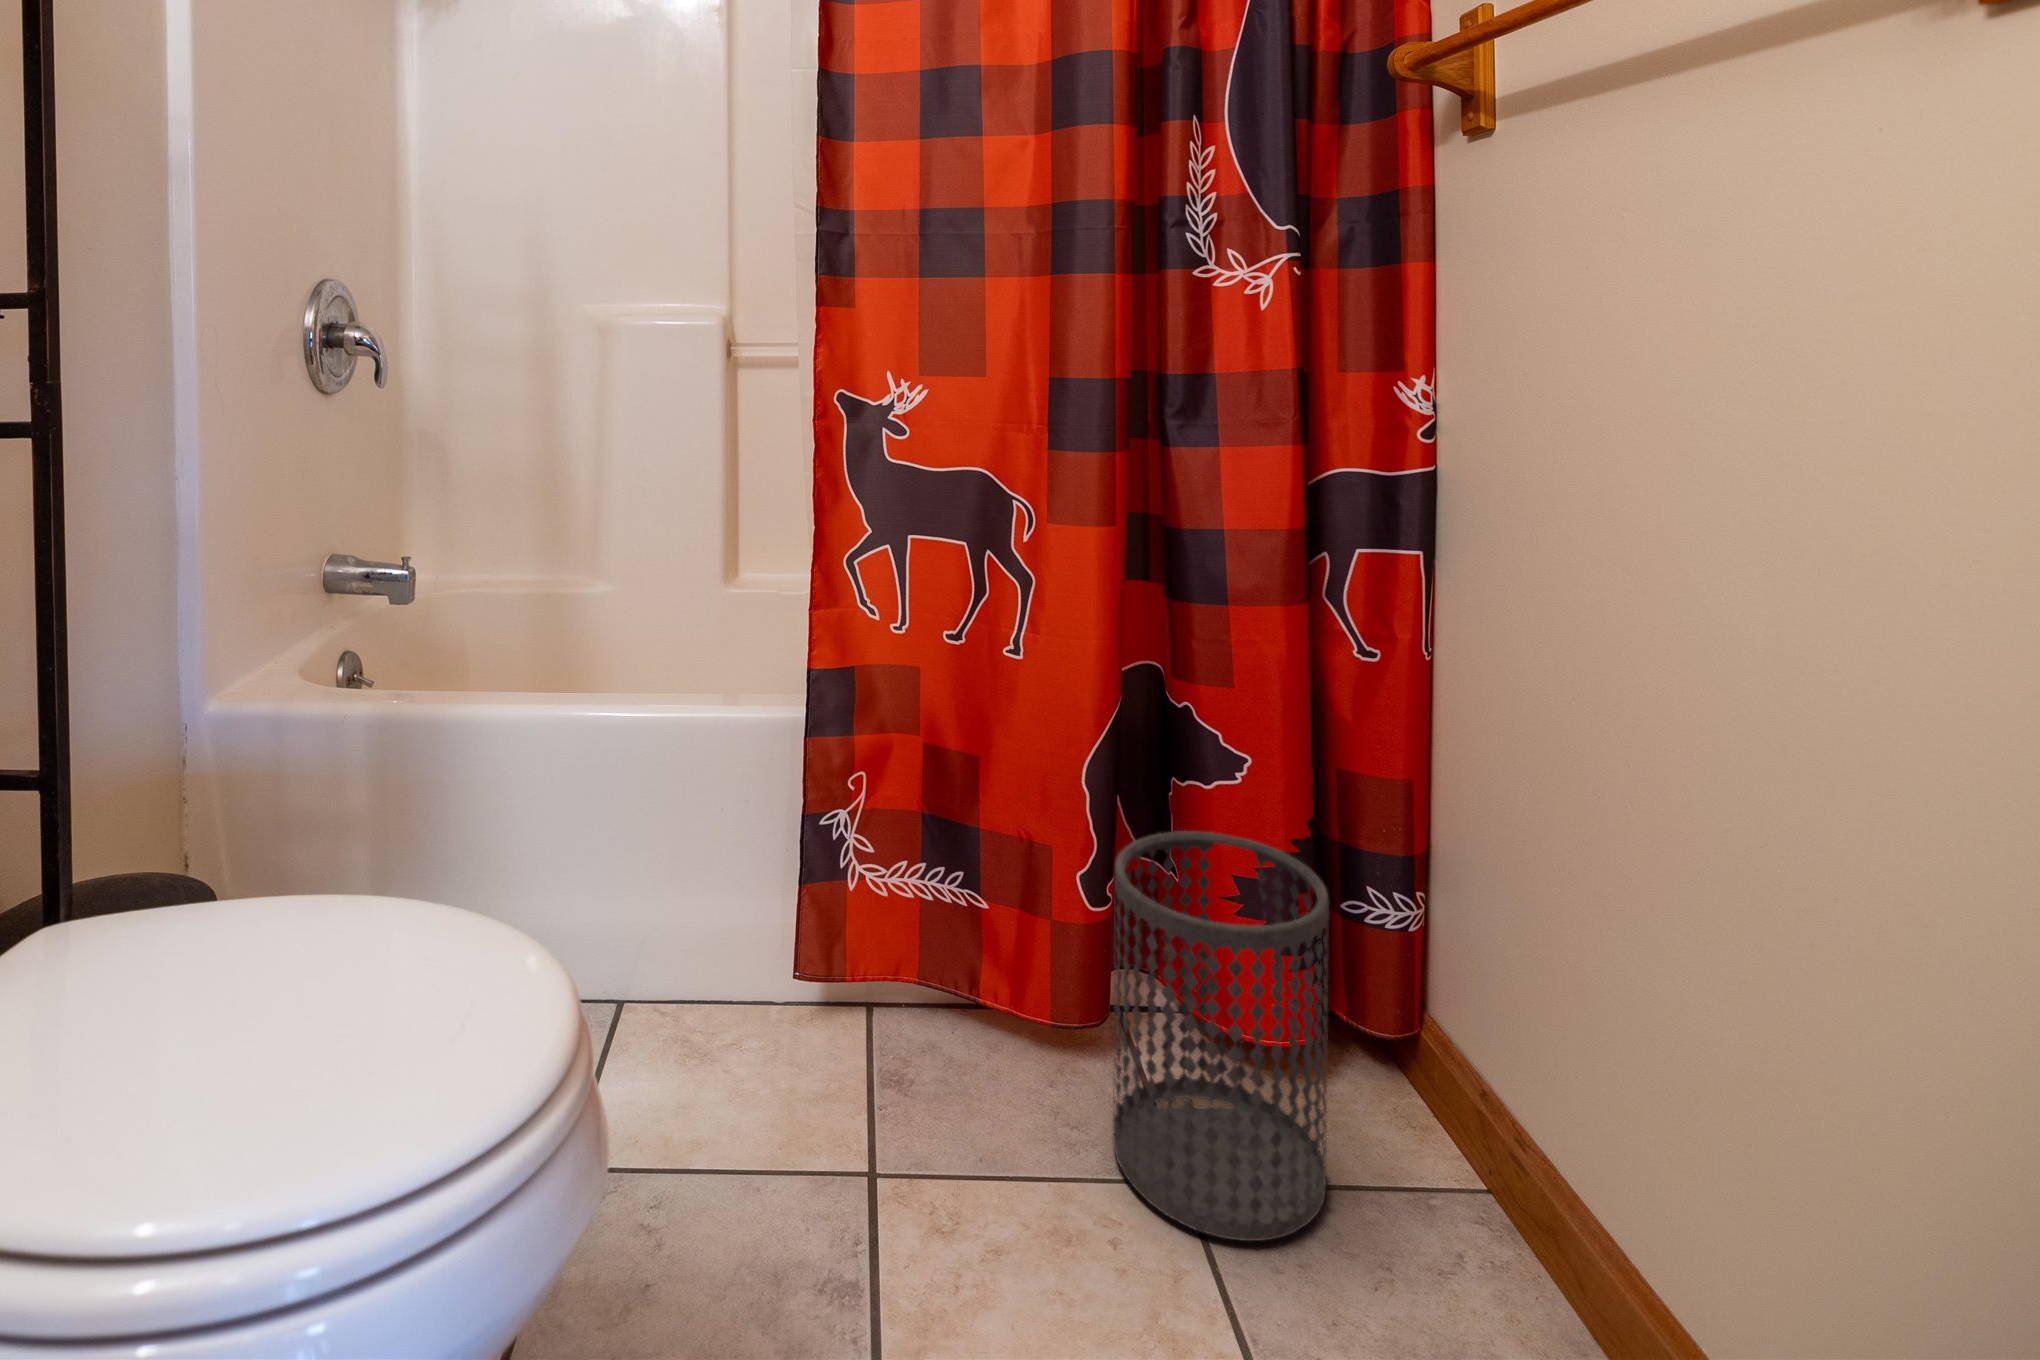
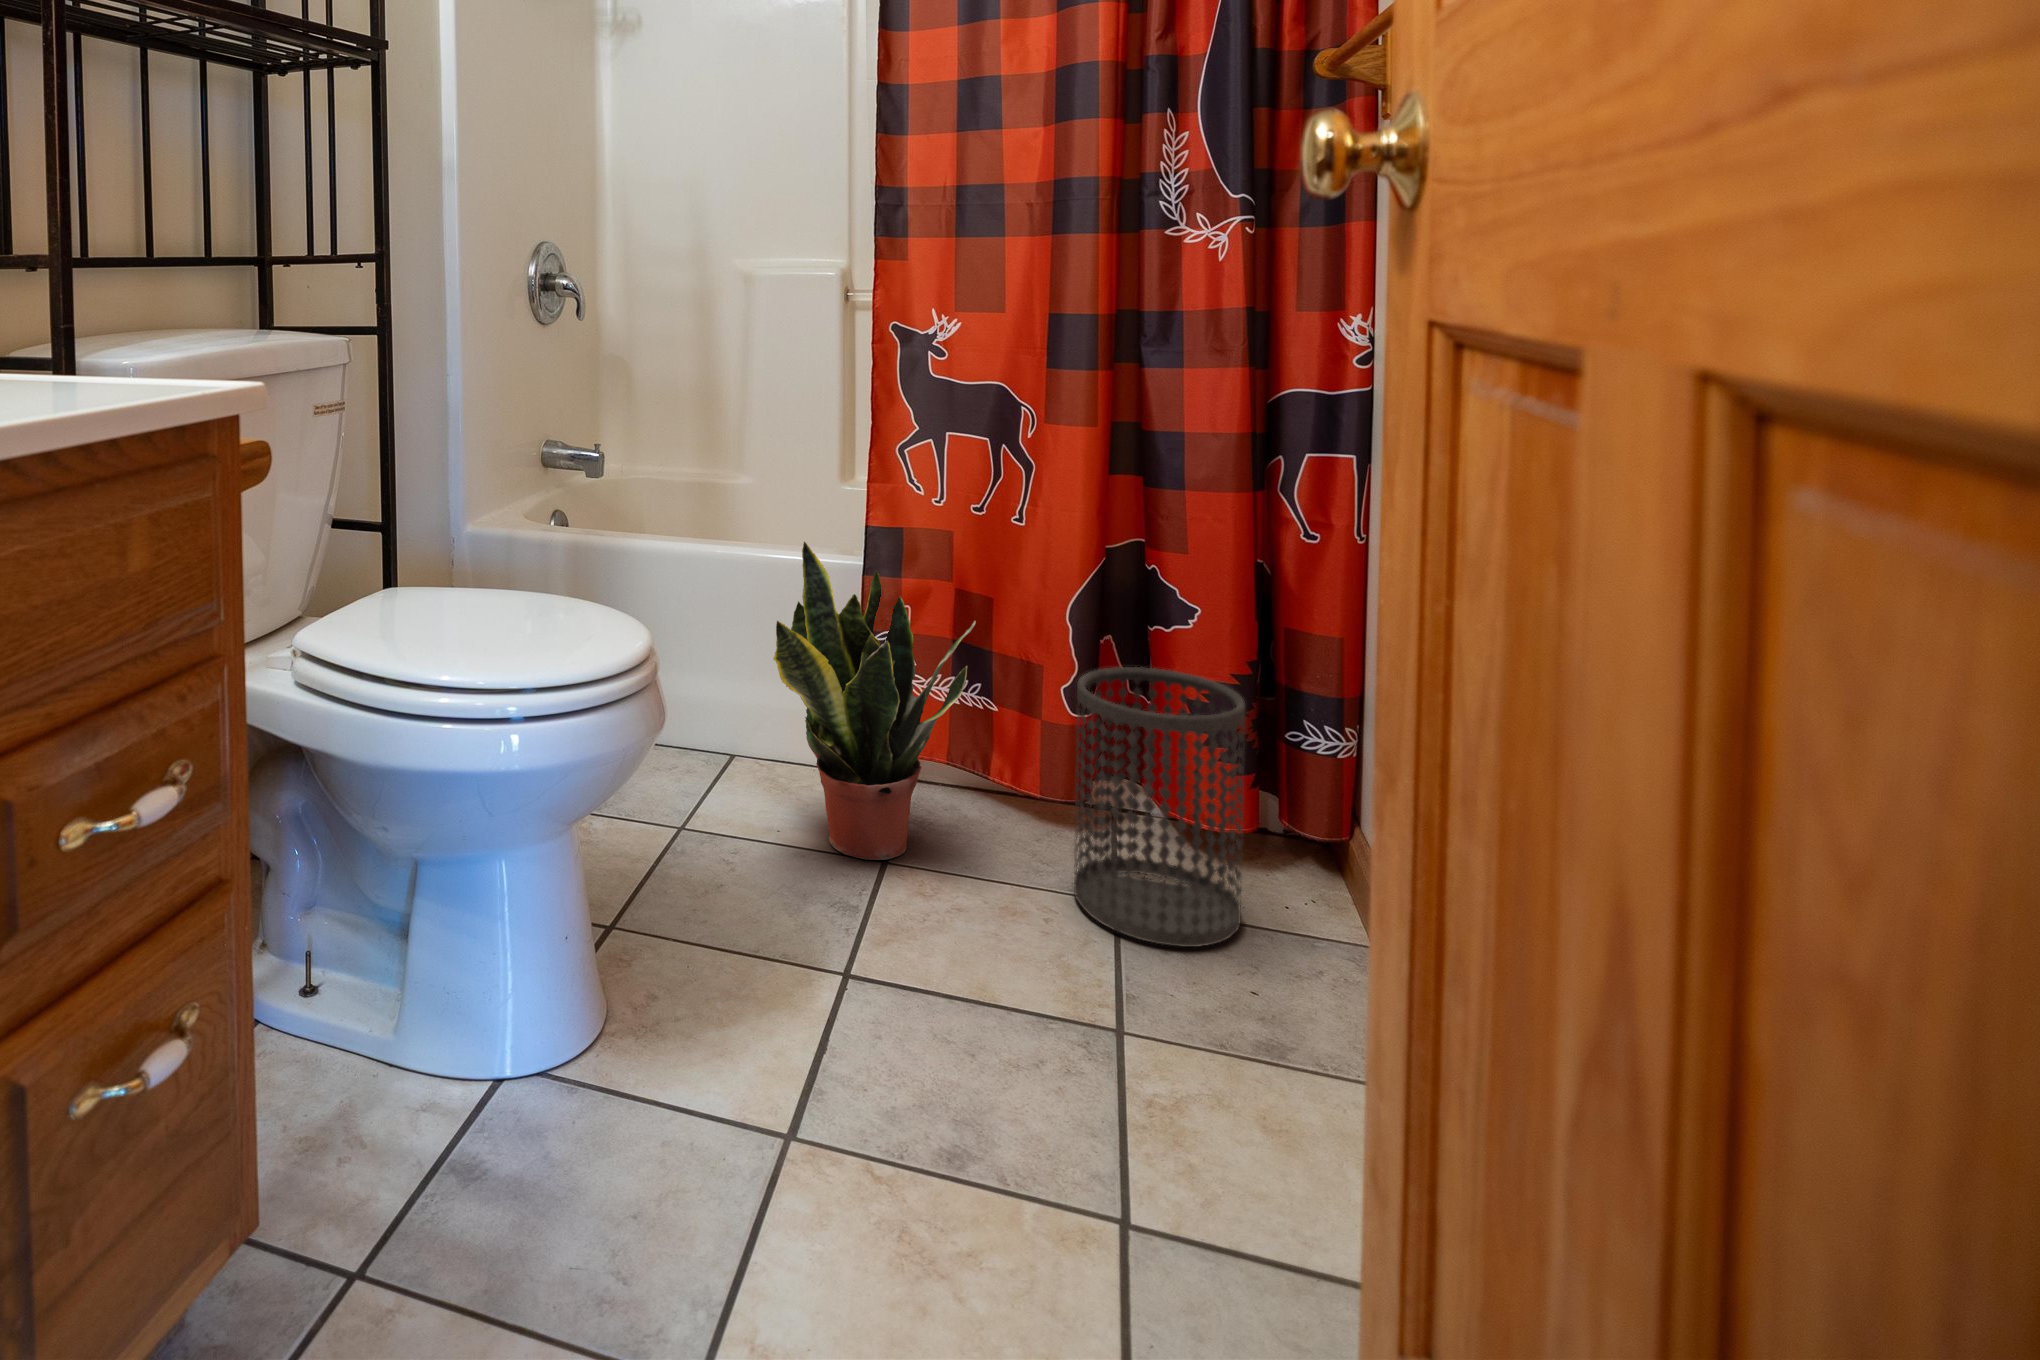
potted plant: none [708,704,972,1160] -> present [773,542,976,860]

